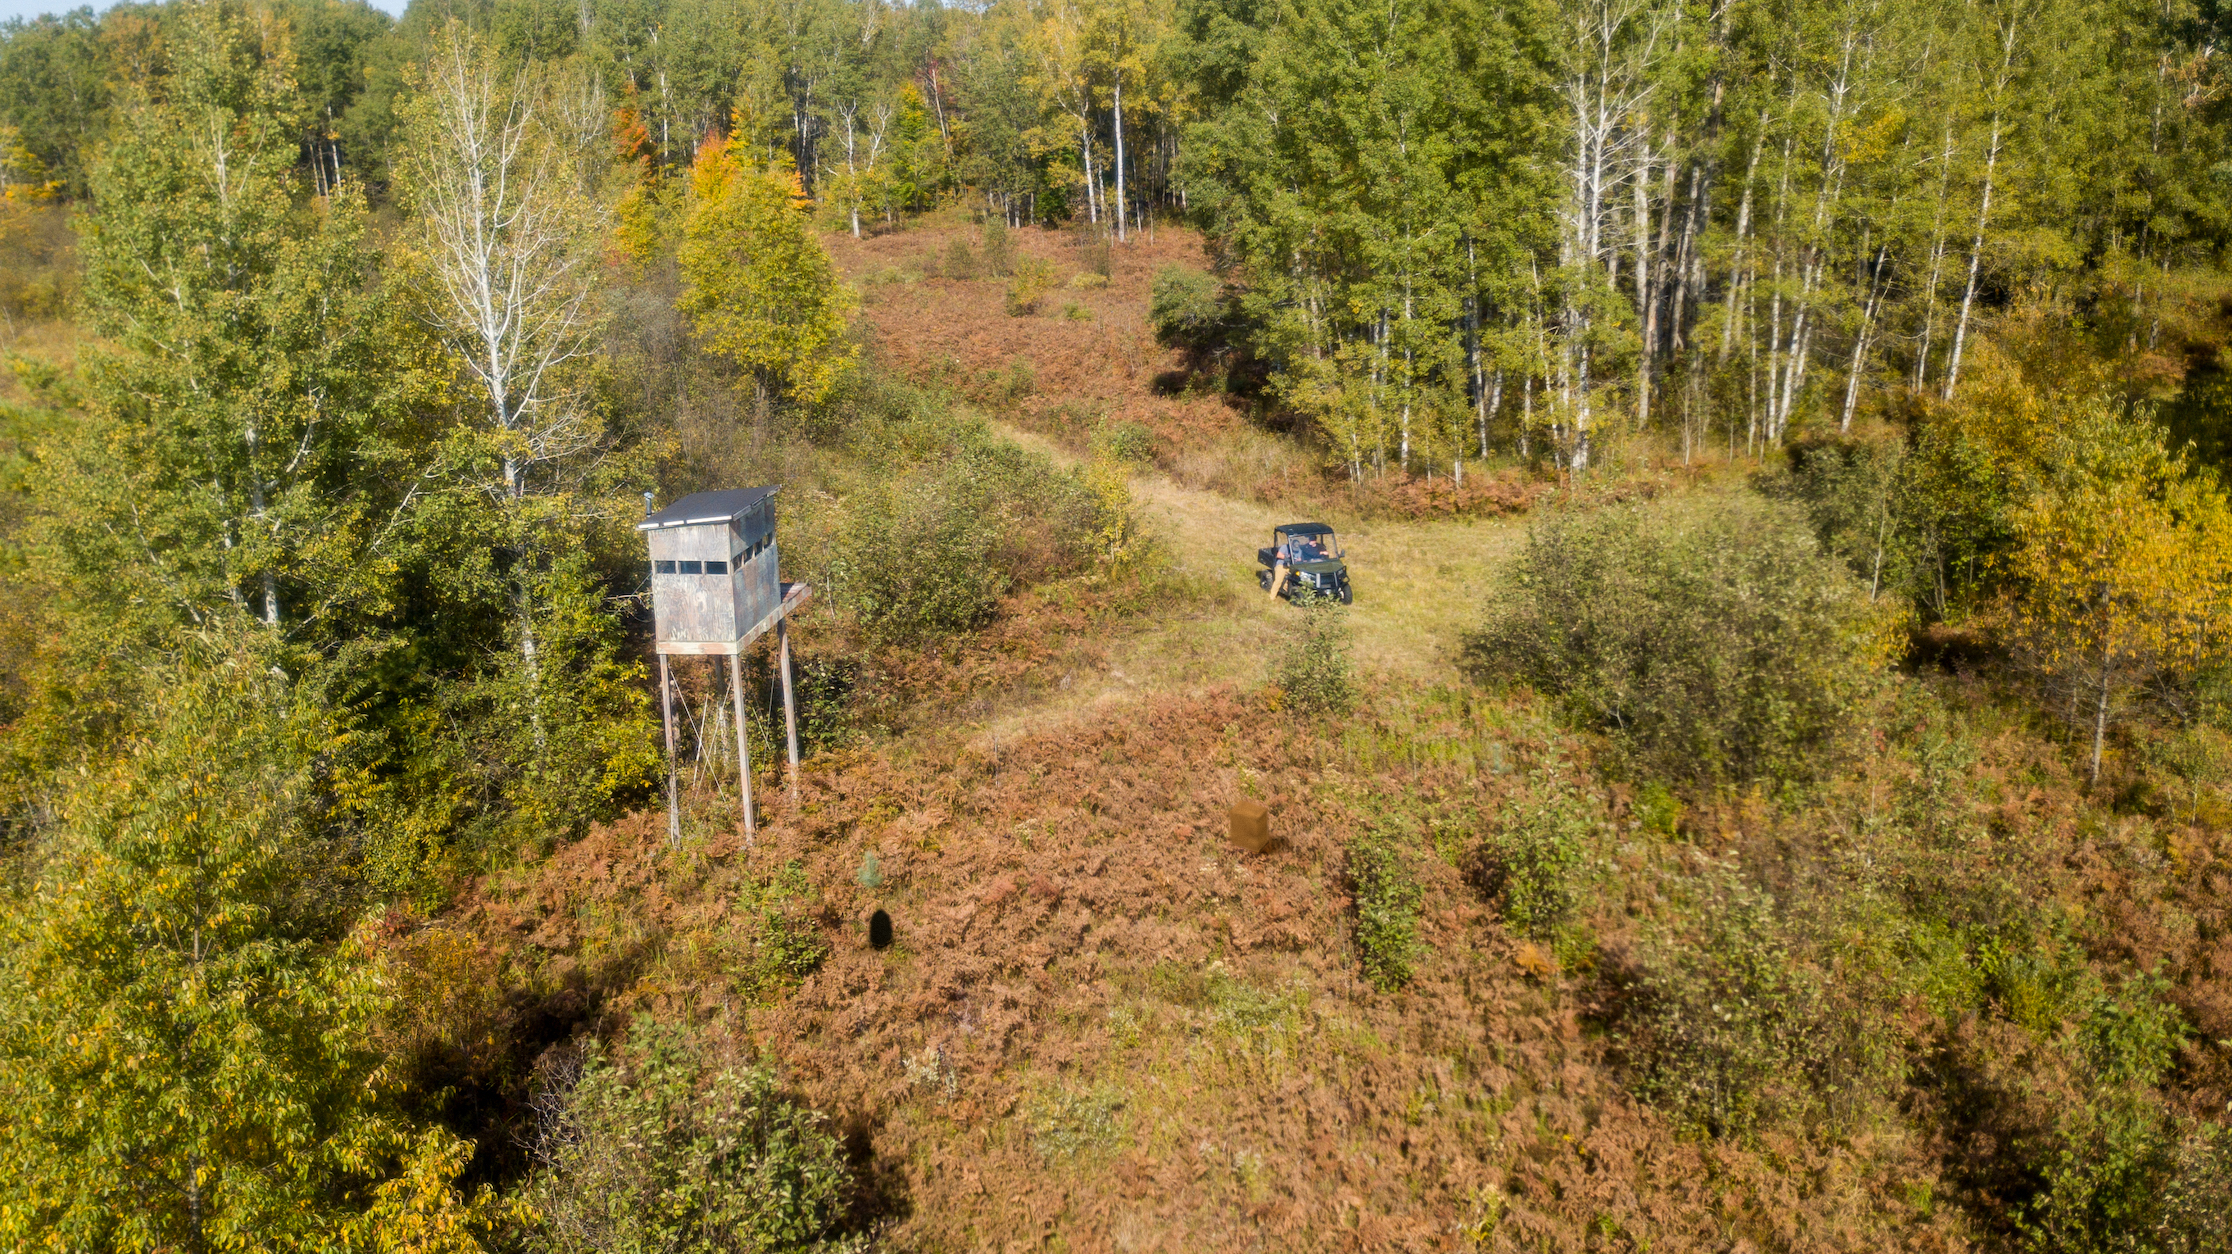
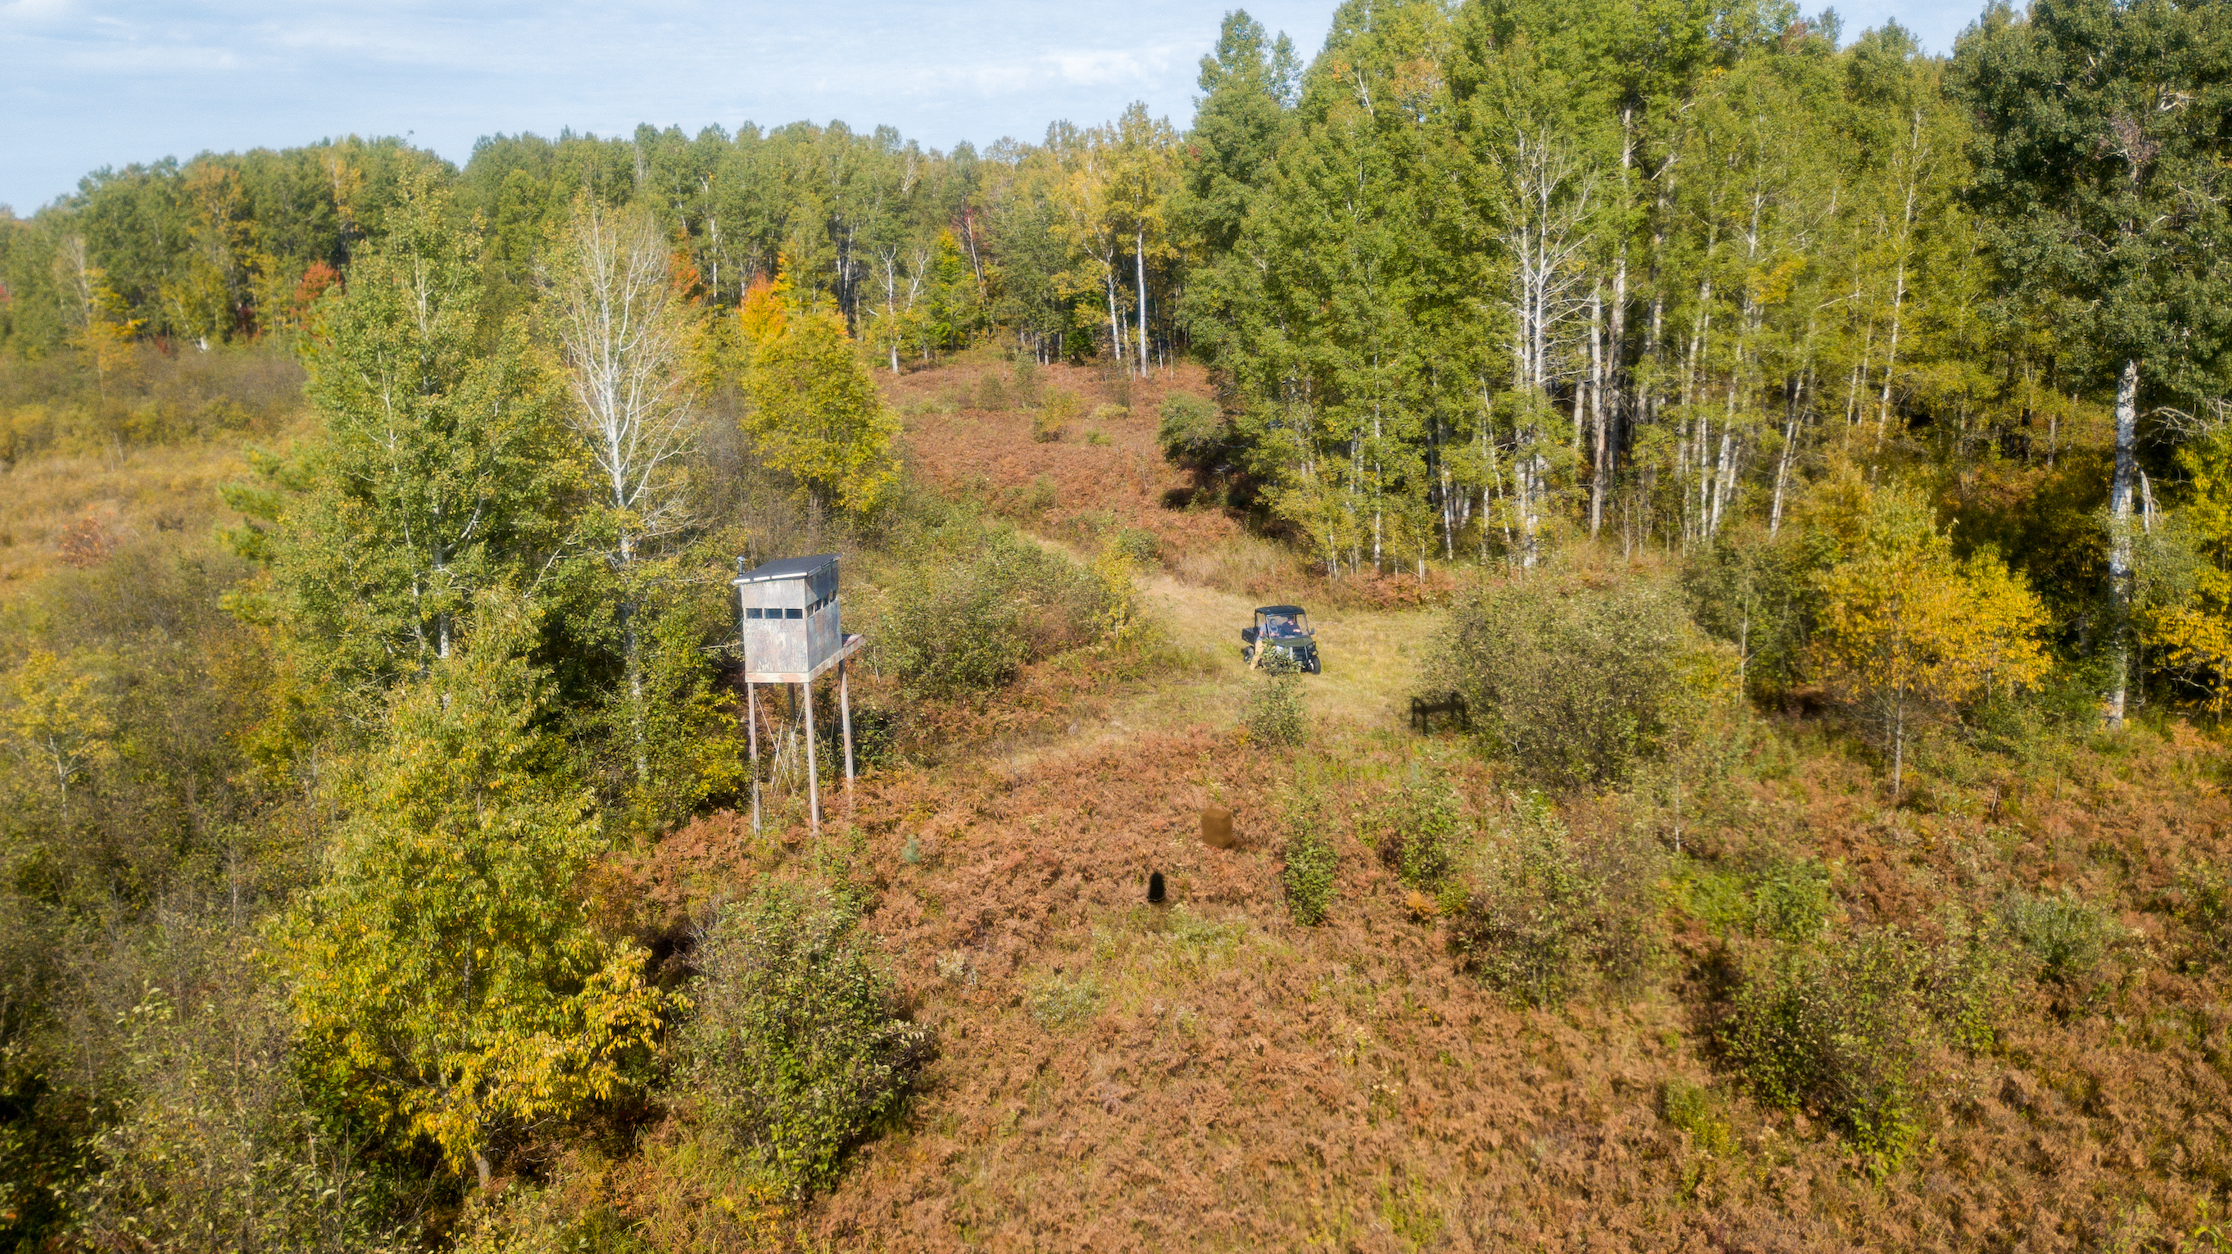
bench: none [1466,636,1533,690] -> present [1412,692,1467,735]
backpack: present [869,909,893,947] -> present [1147,870,1166,902]

